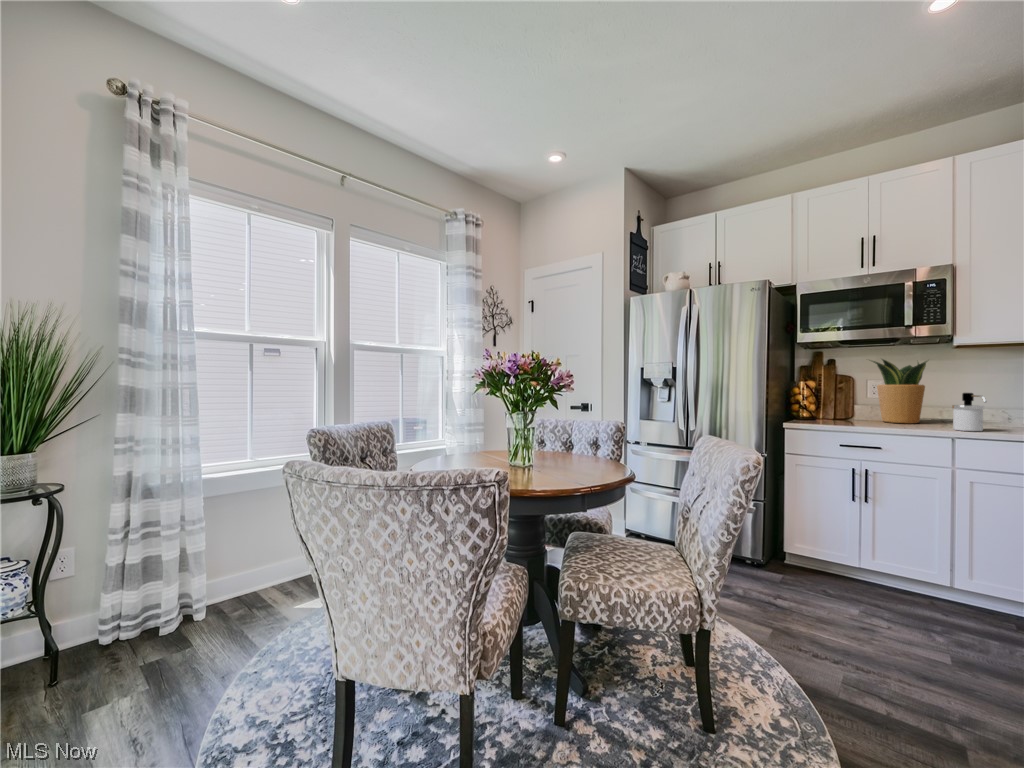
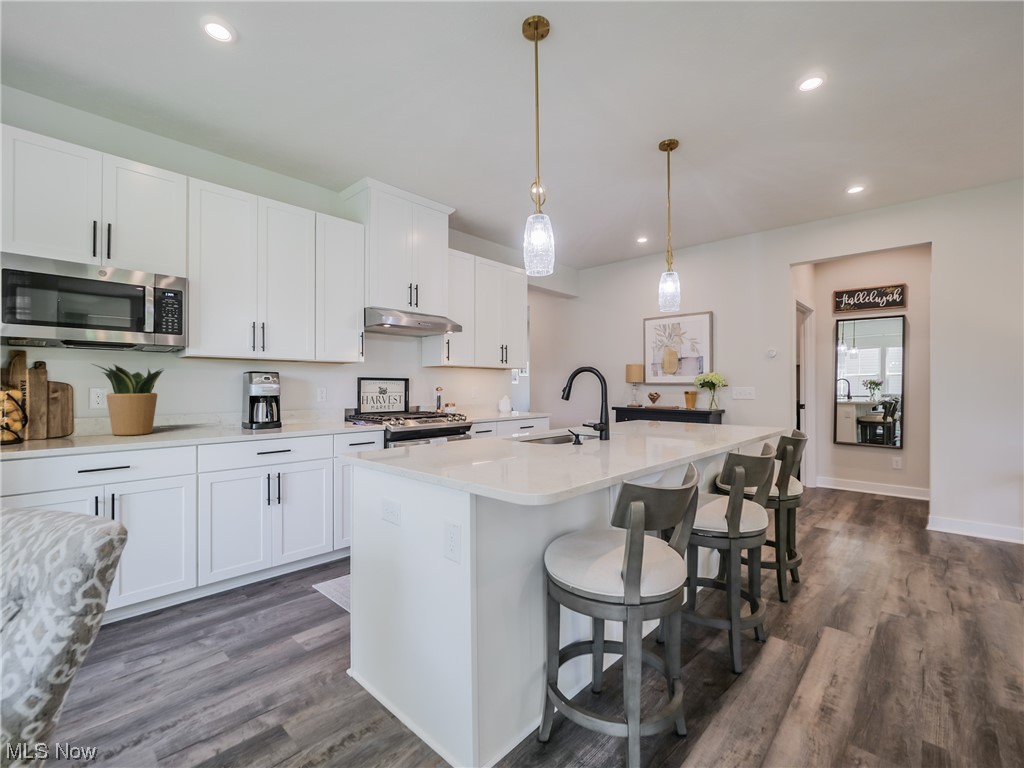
soap dispenser: present [952,393,986,431] -> none [190,401,221,436]

